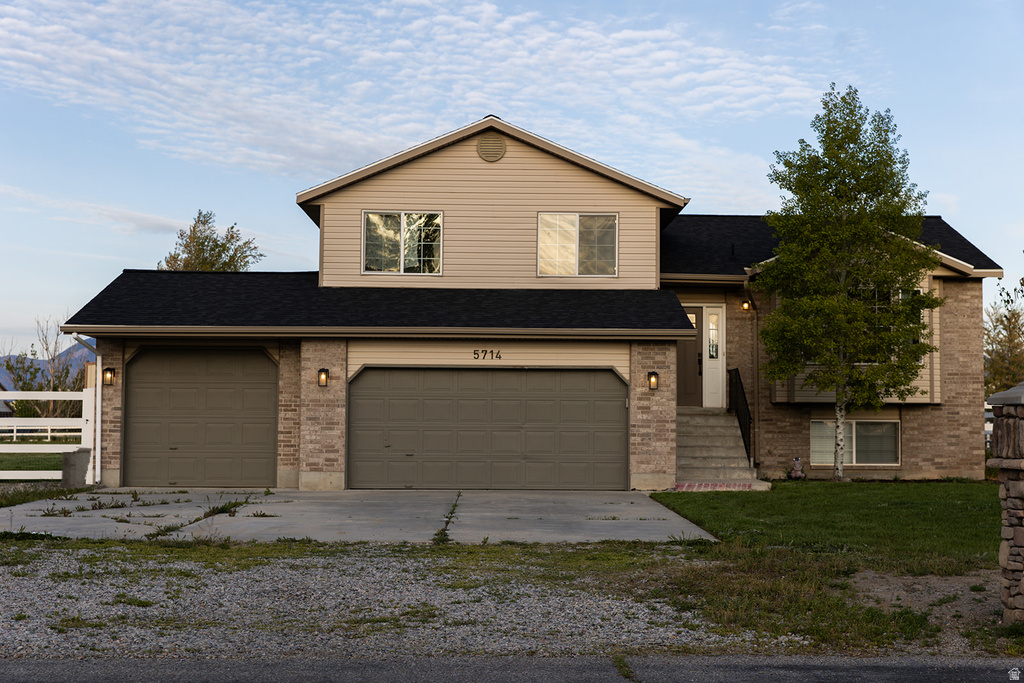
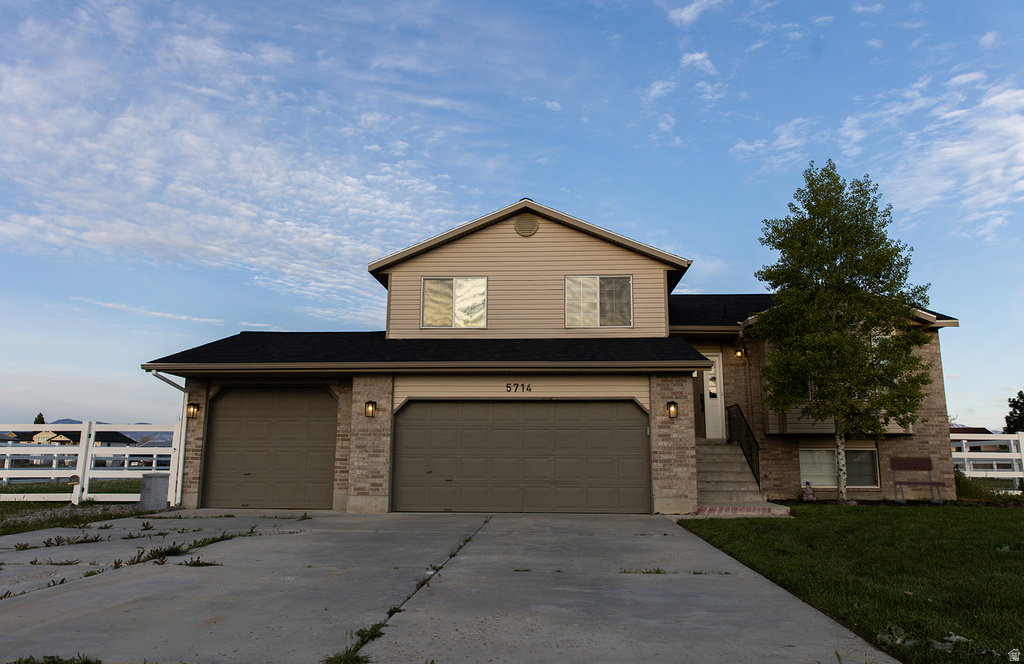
bench: none [911,430,965,482] -> present [889,457,946,503]

